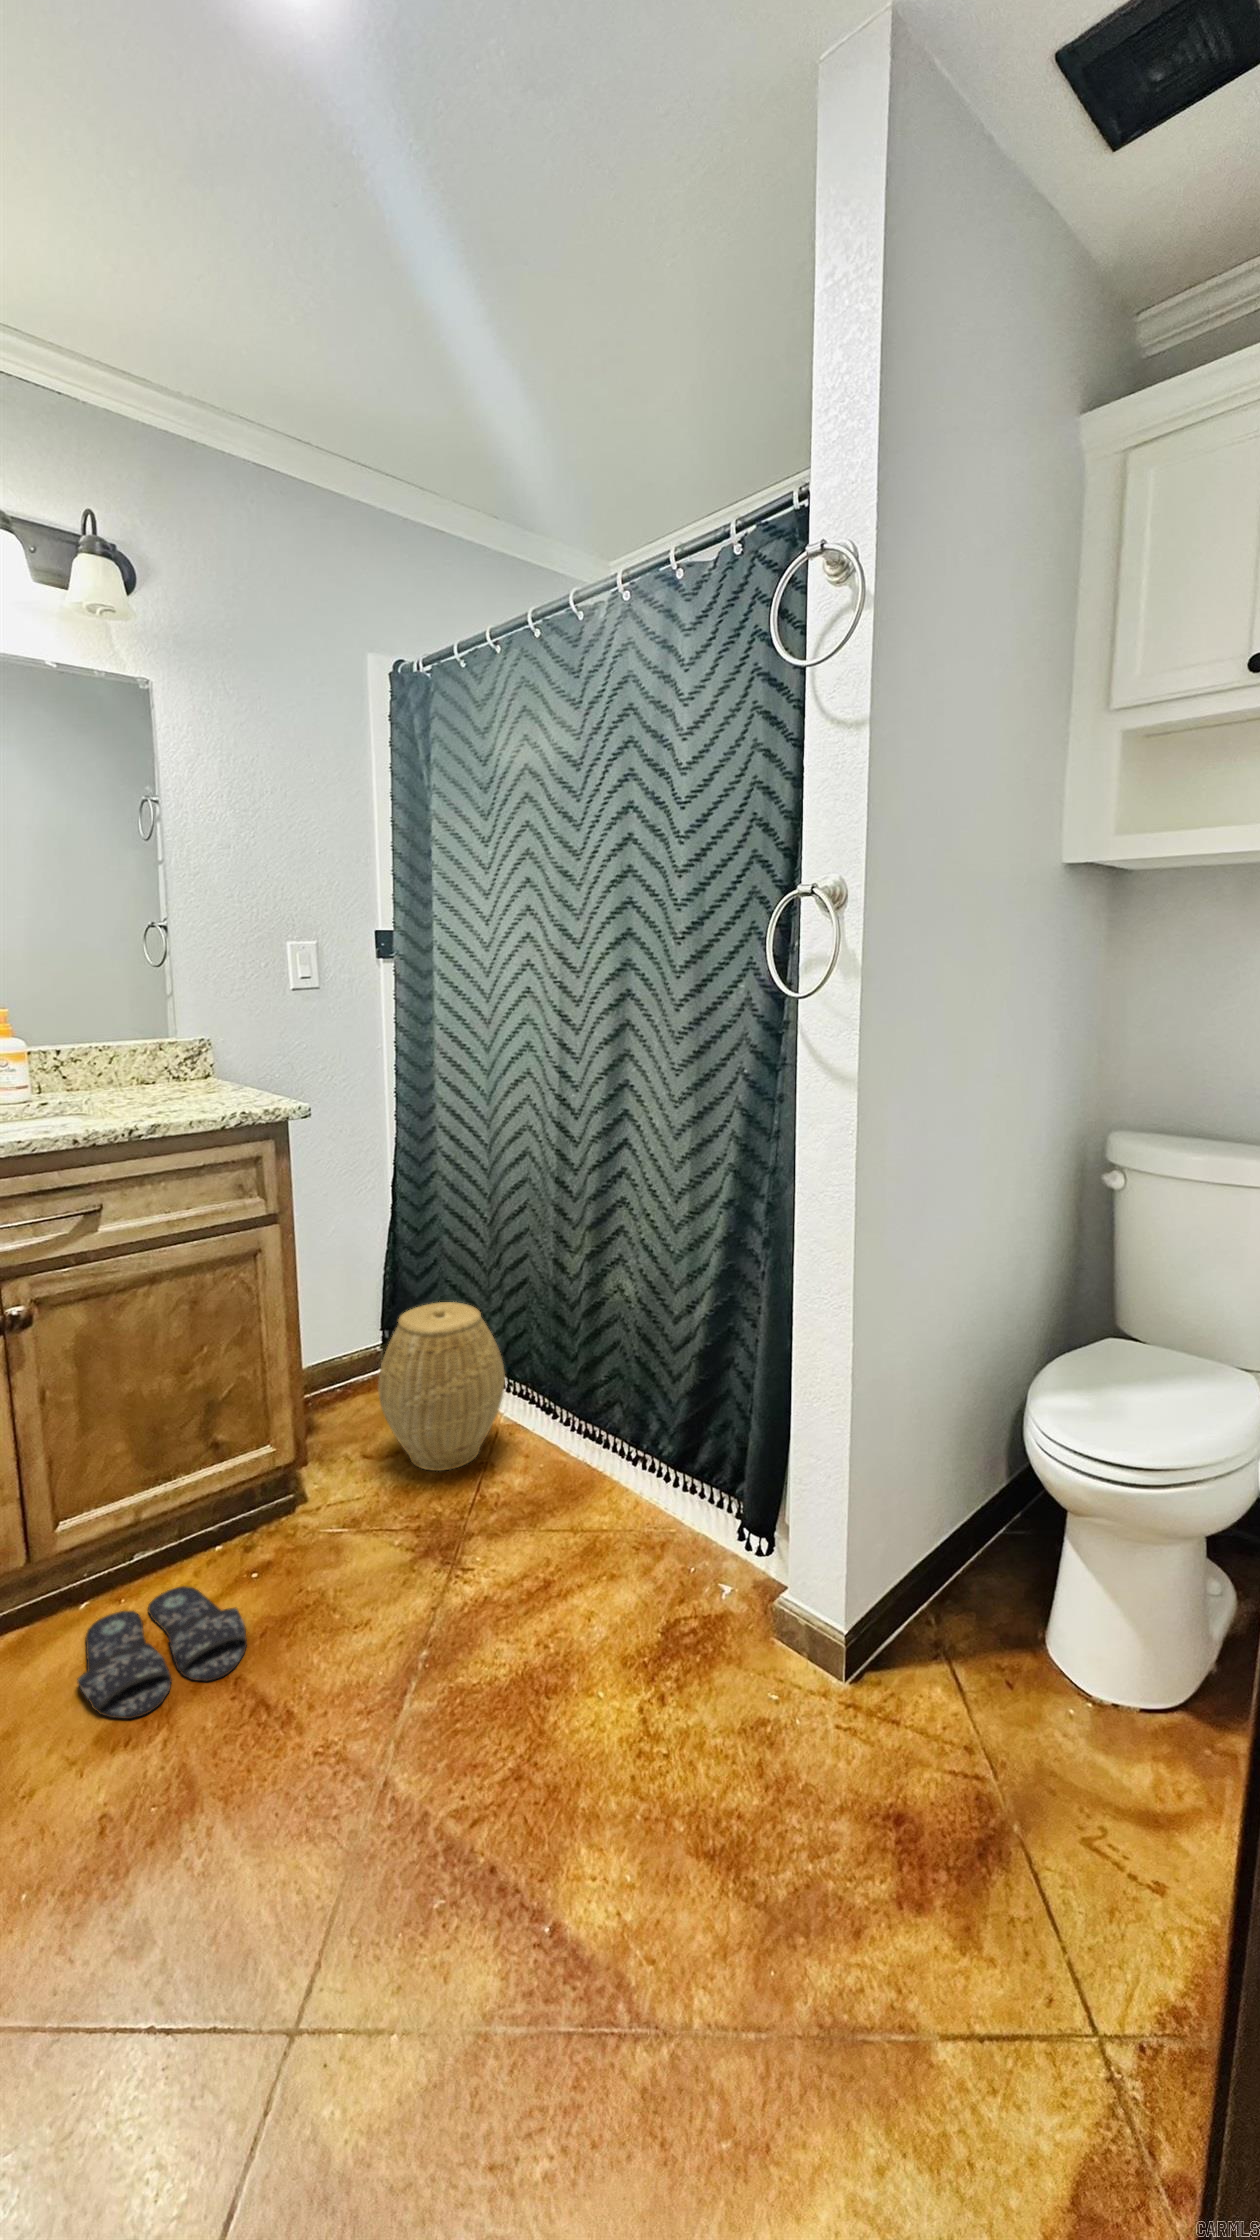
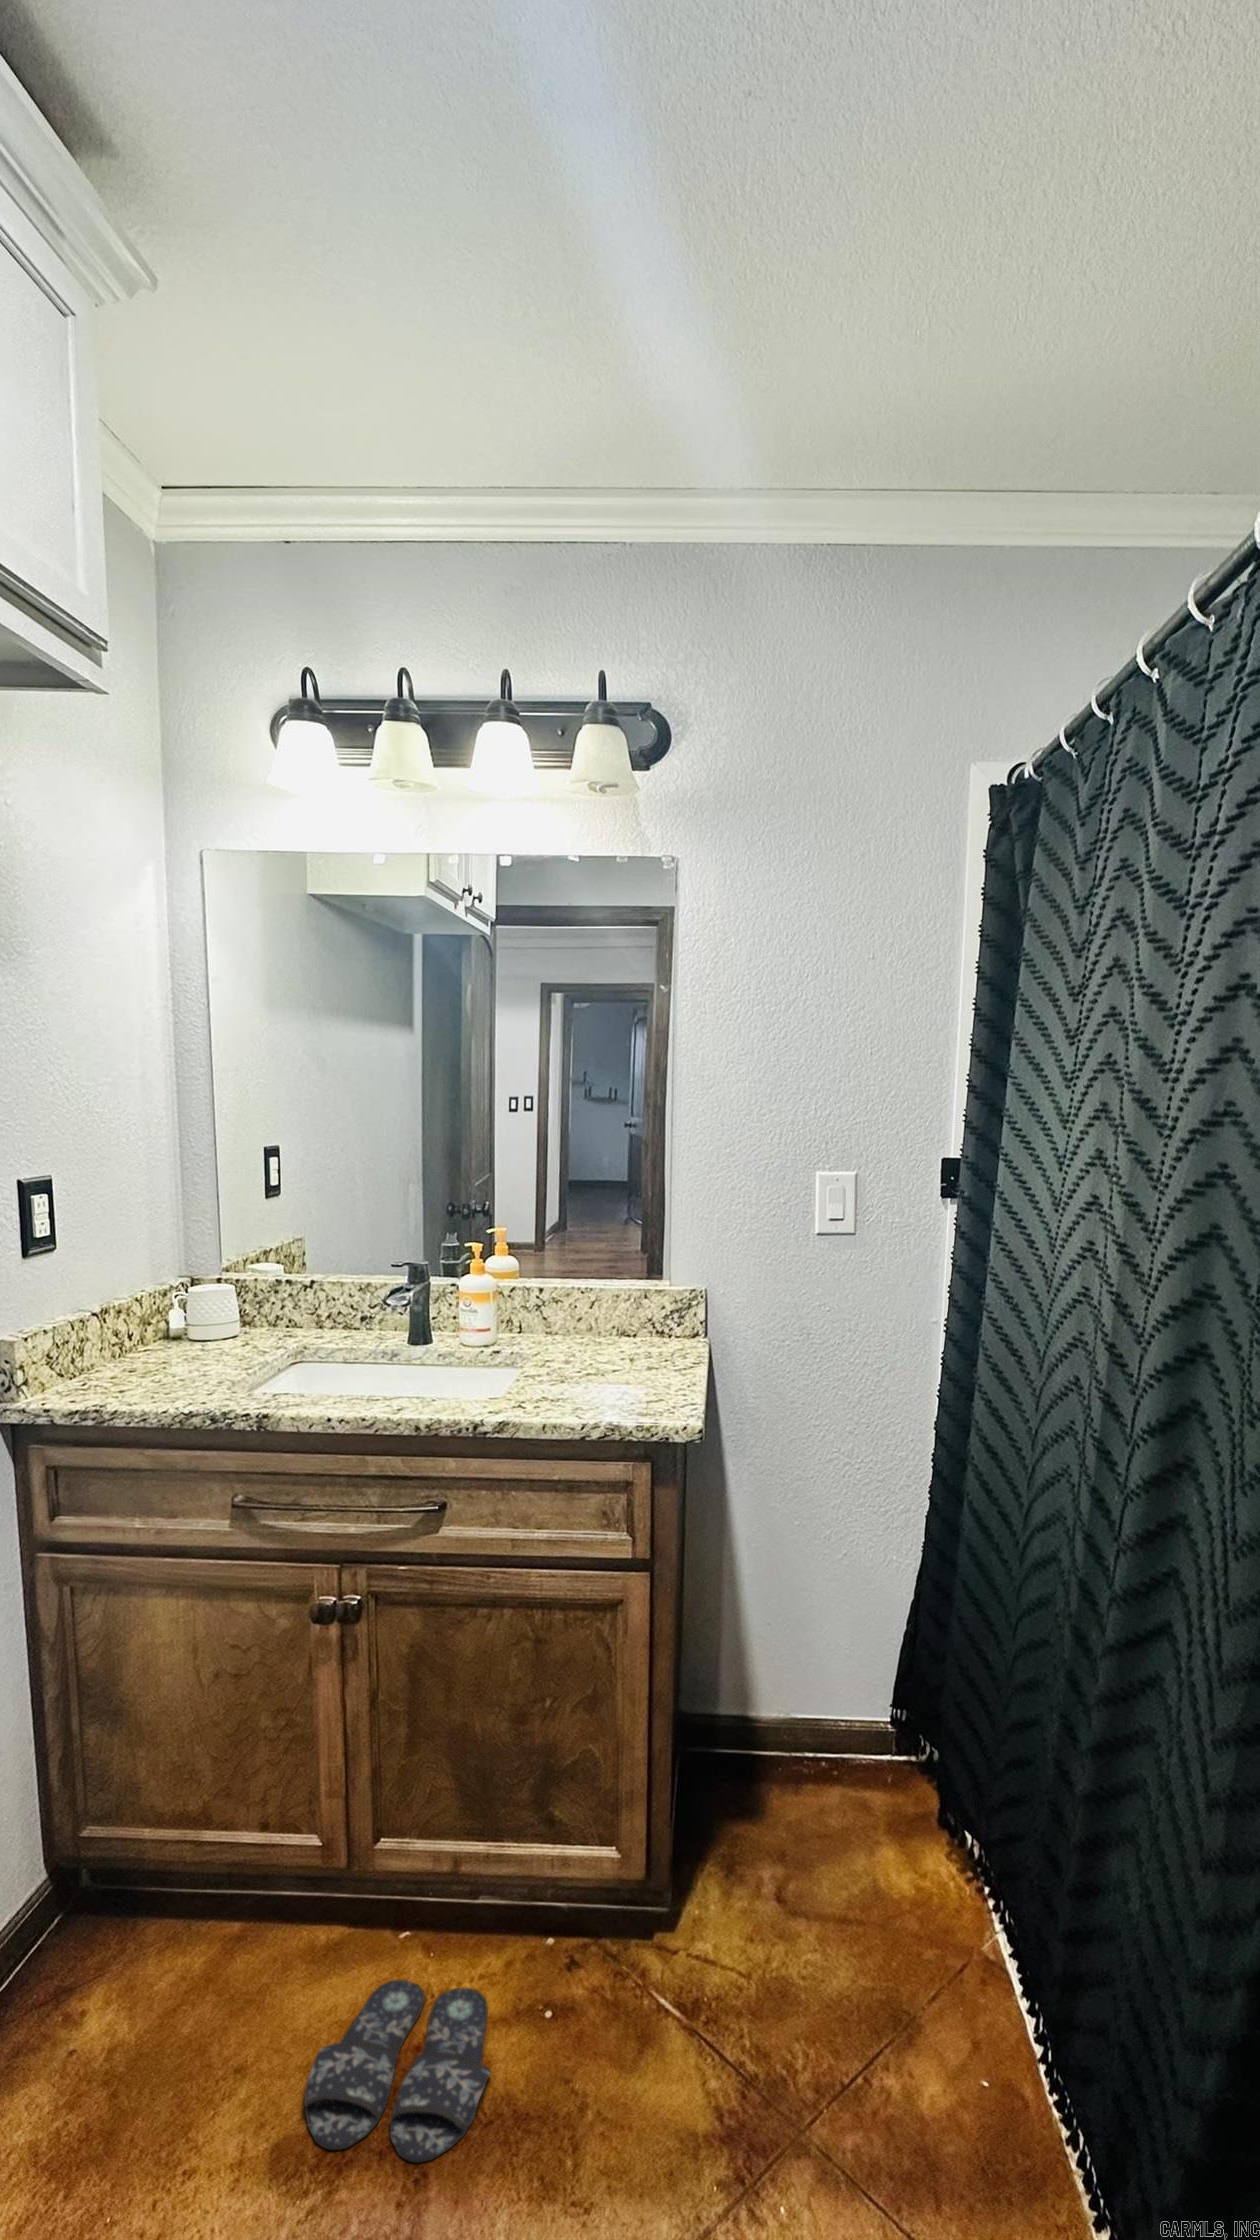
woven basket: present [378,1302,505,1471] -> none [790,1742,985,2036]

